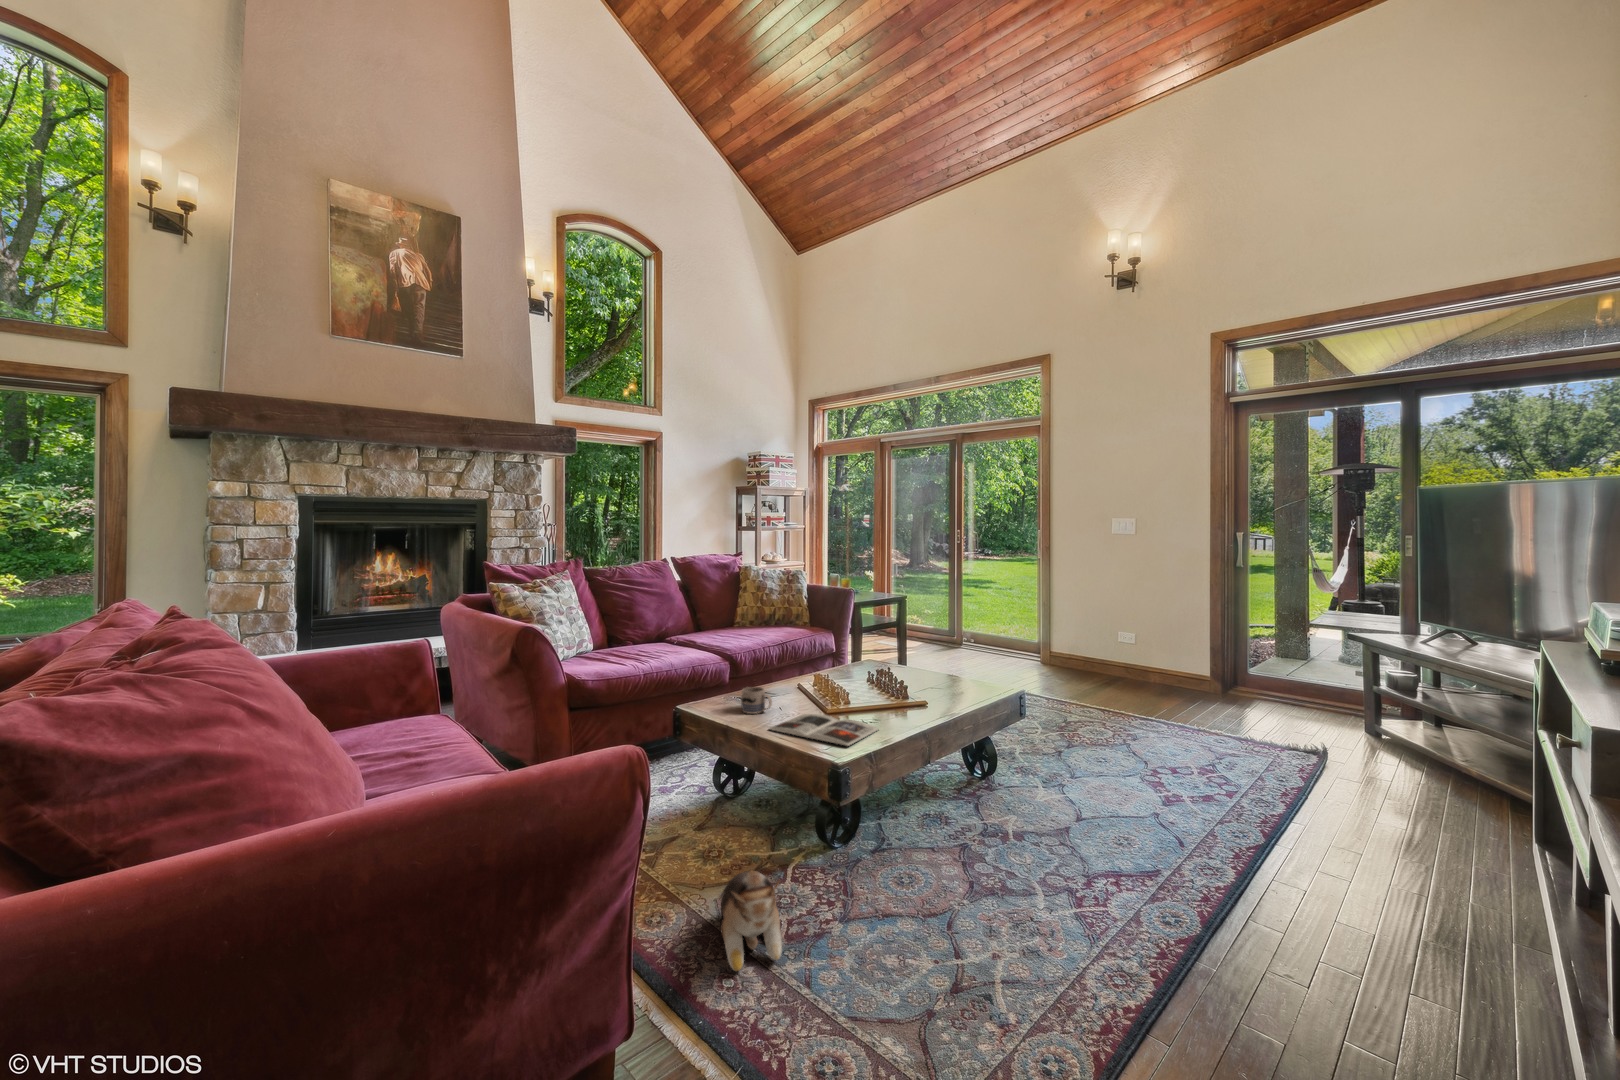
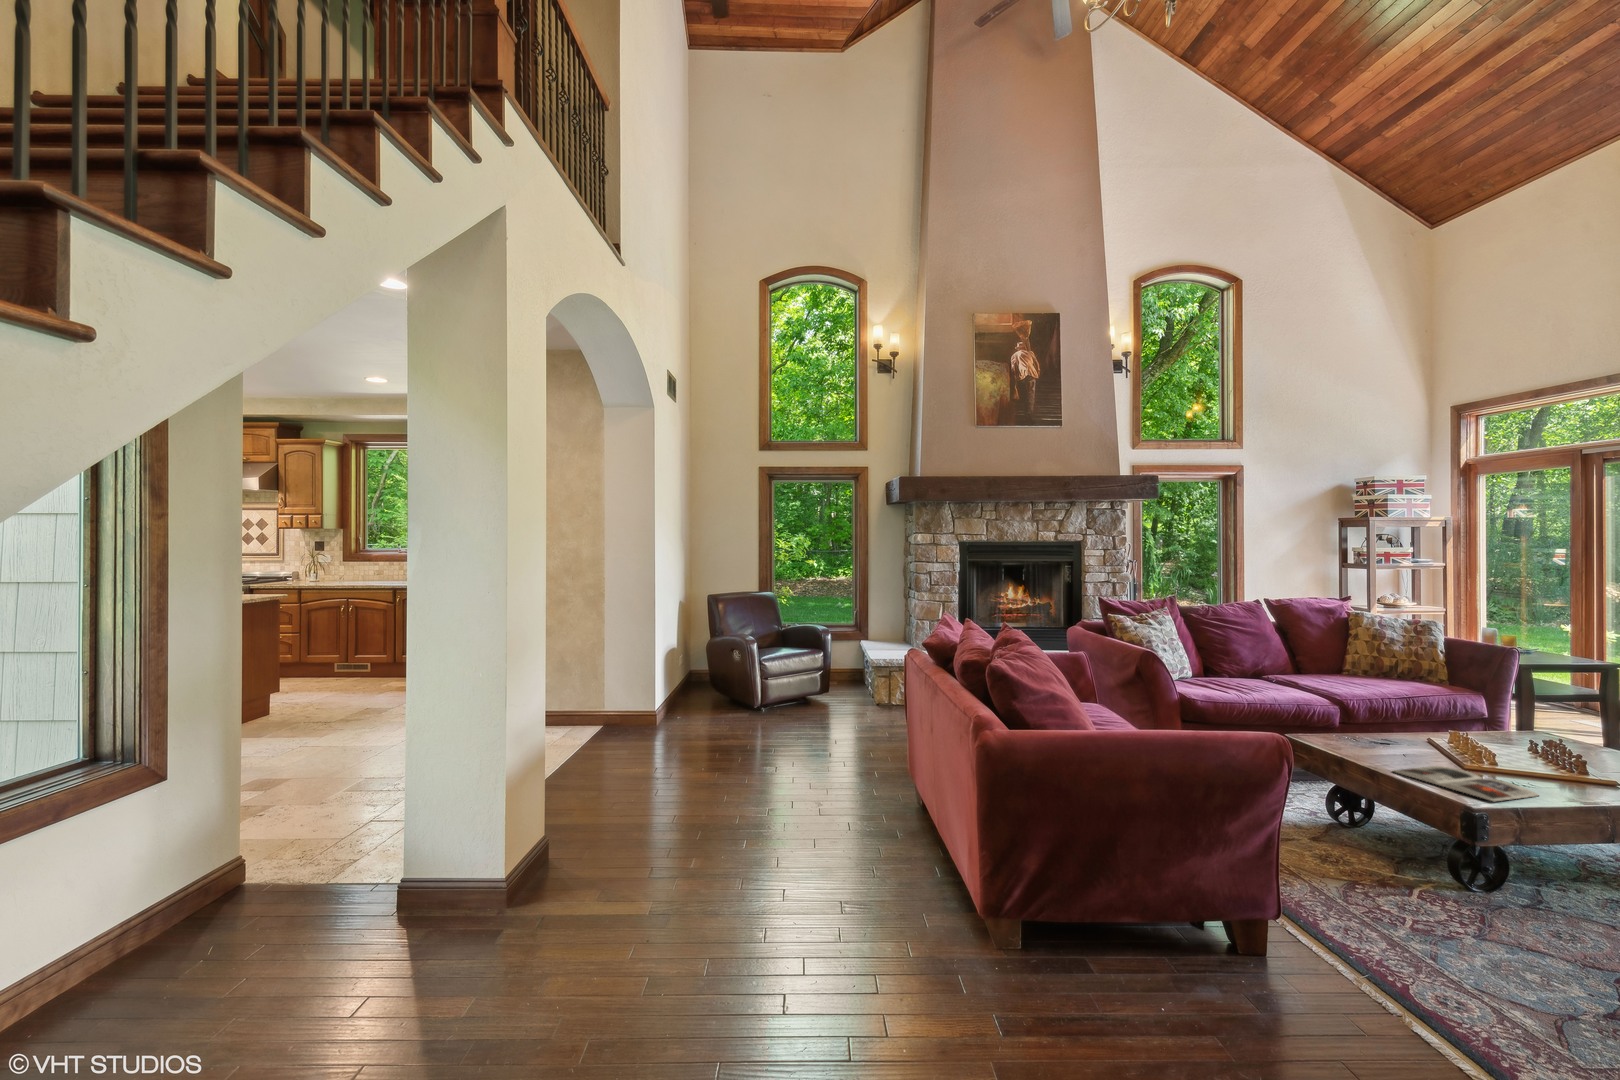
mug: present [741,687,772,714] -> none [1359,731,1396,756]
plush toy: present [720,870,782,971] -> none [1344,870,1410,954]

